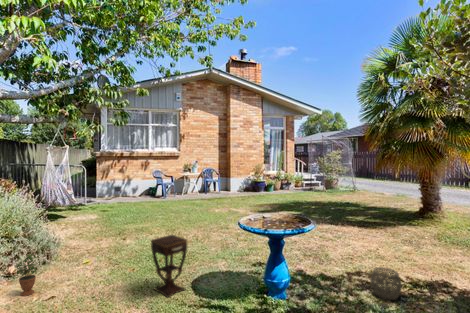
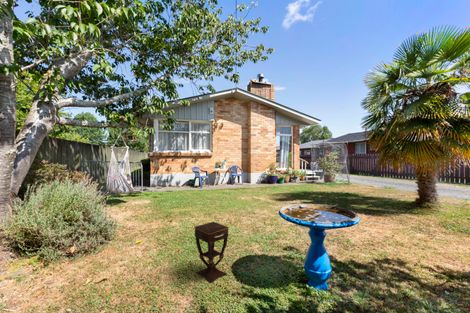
potted plant: present [15,254,36,296] -> none [73,235,92,276]
woven basket: present [370,267,402,300] -> none [409,259,447,295]

